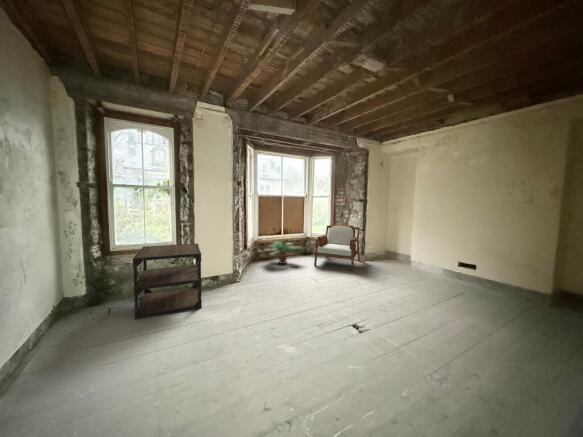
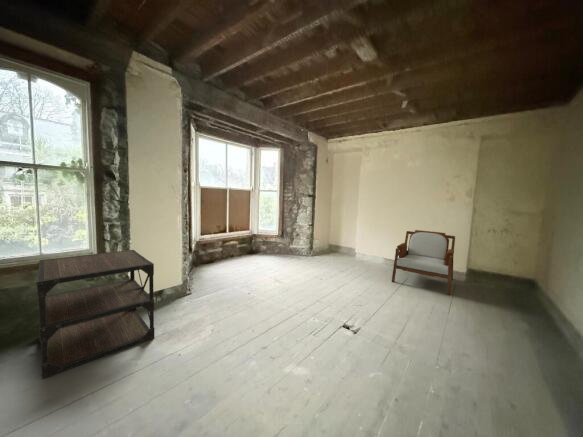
armchair: present [314,224,360,271] -> present [392,230,455,295]
potted plant: present [270,240,298,264] -> none [213,238,255,266]

